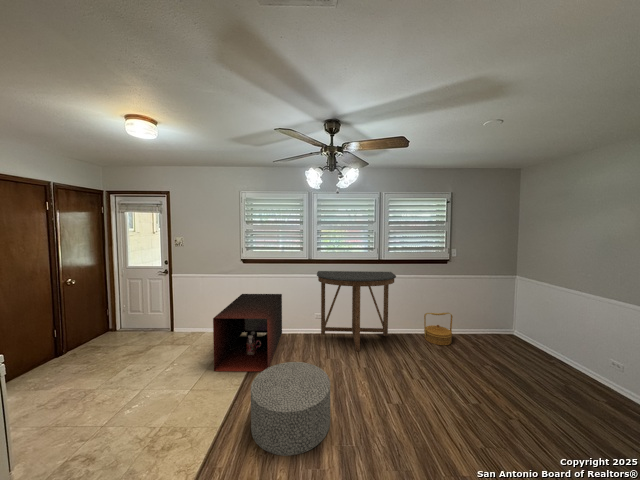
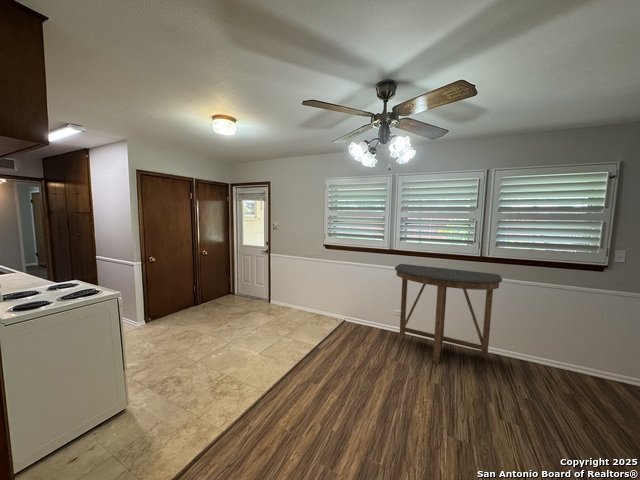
storage cabinet: present [213,294,282,371] -> none [284,278,360,356]
woven basket: present [424,313,453,345] -> none [548,339,606,393]
ottoman: present [251,362,330,456] -> none [288,351,371,445]

